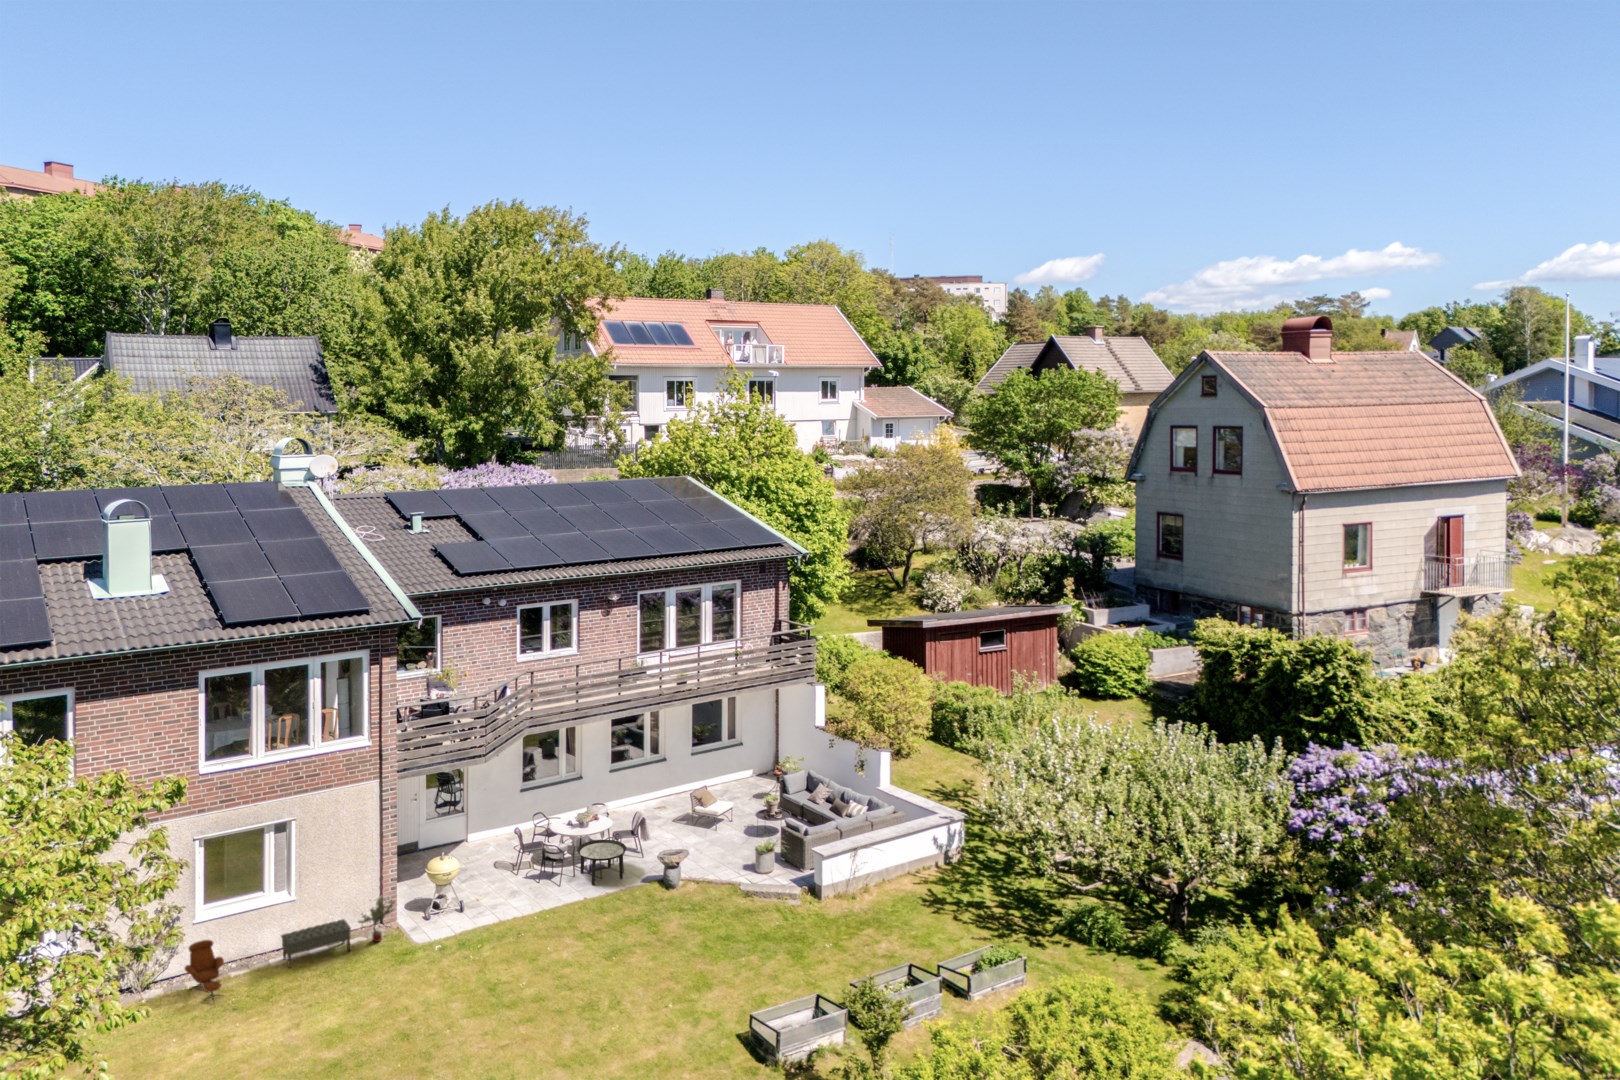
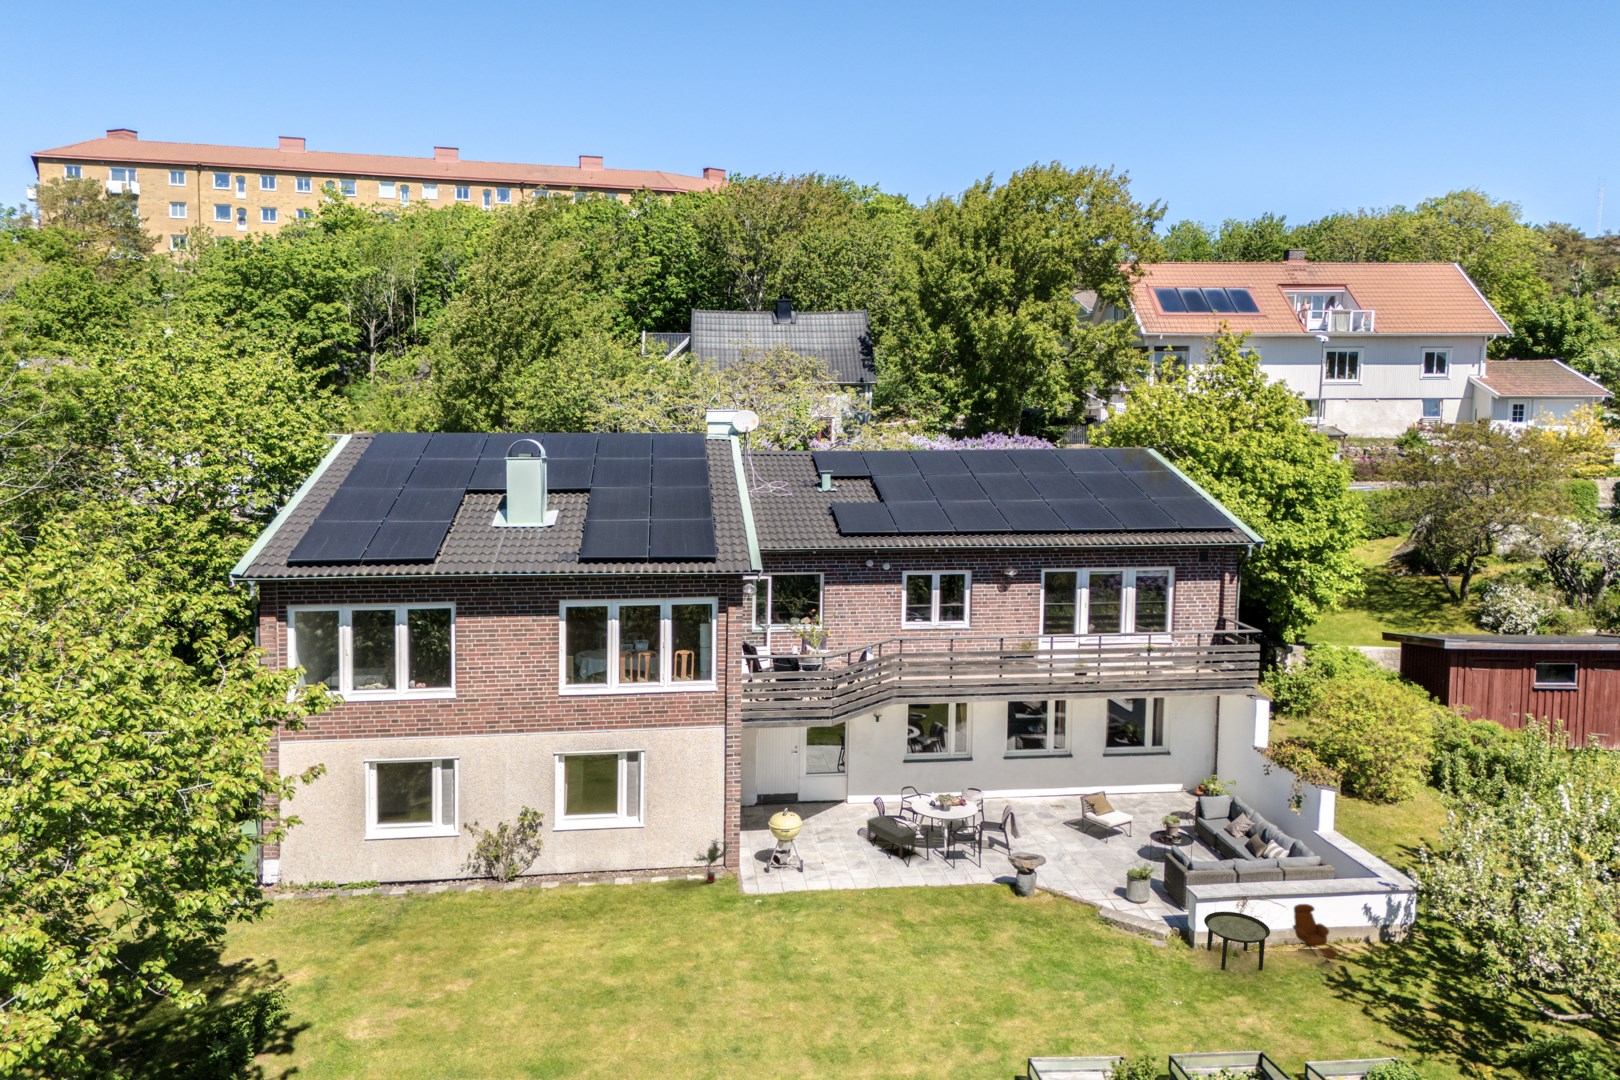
round table: present [577,840,626,885] -> present [1204,912,1270,970]
bench: present [281,919,351,968] -> present [867,816,917,858]
lounge chair: present [185,940,224,999] -> present [1293,904,1338,964]

